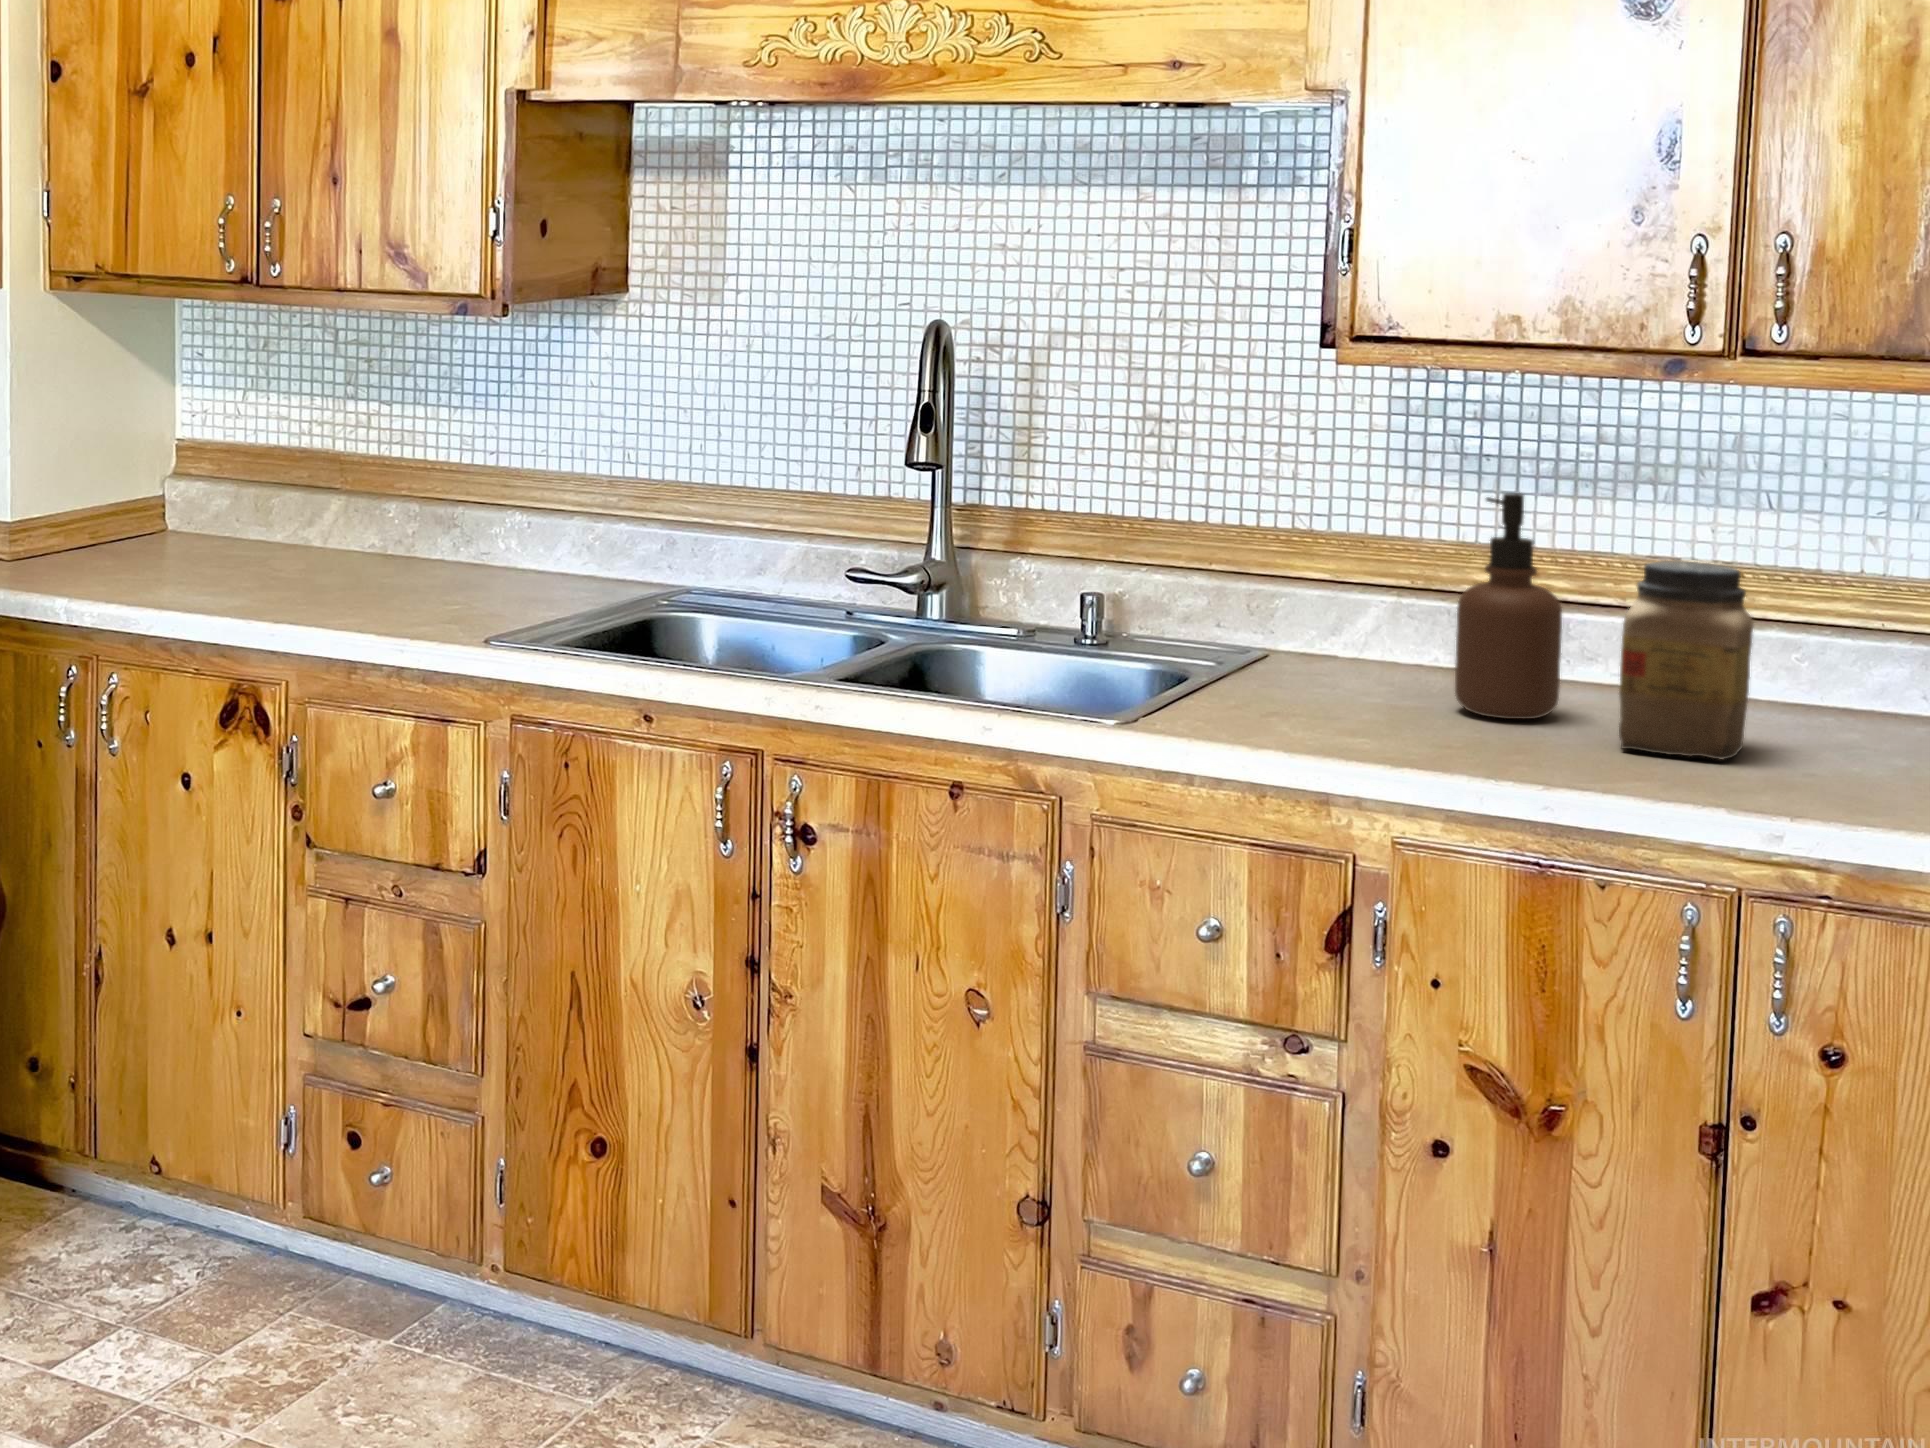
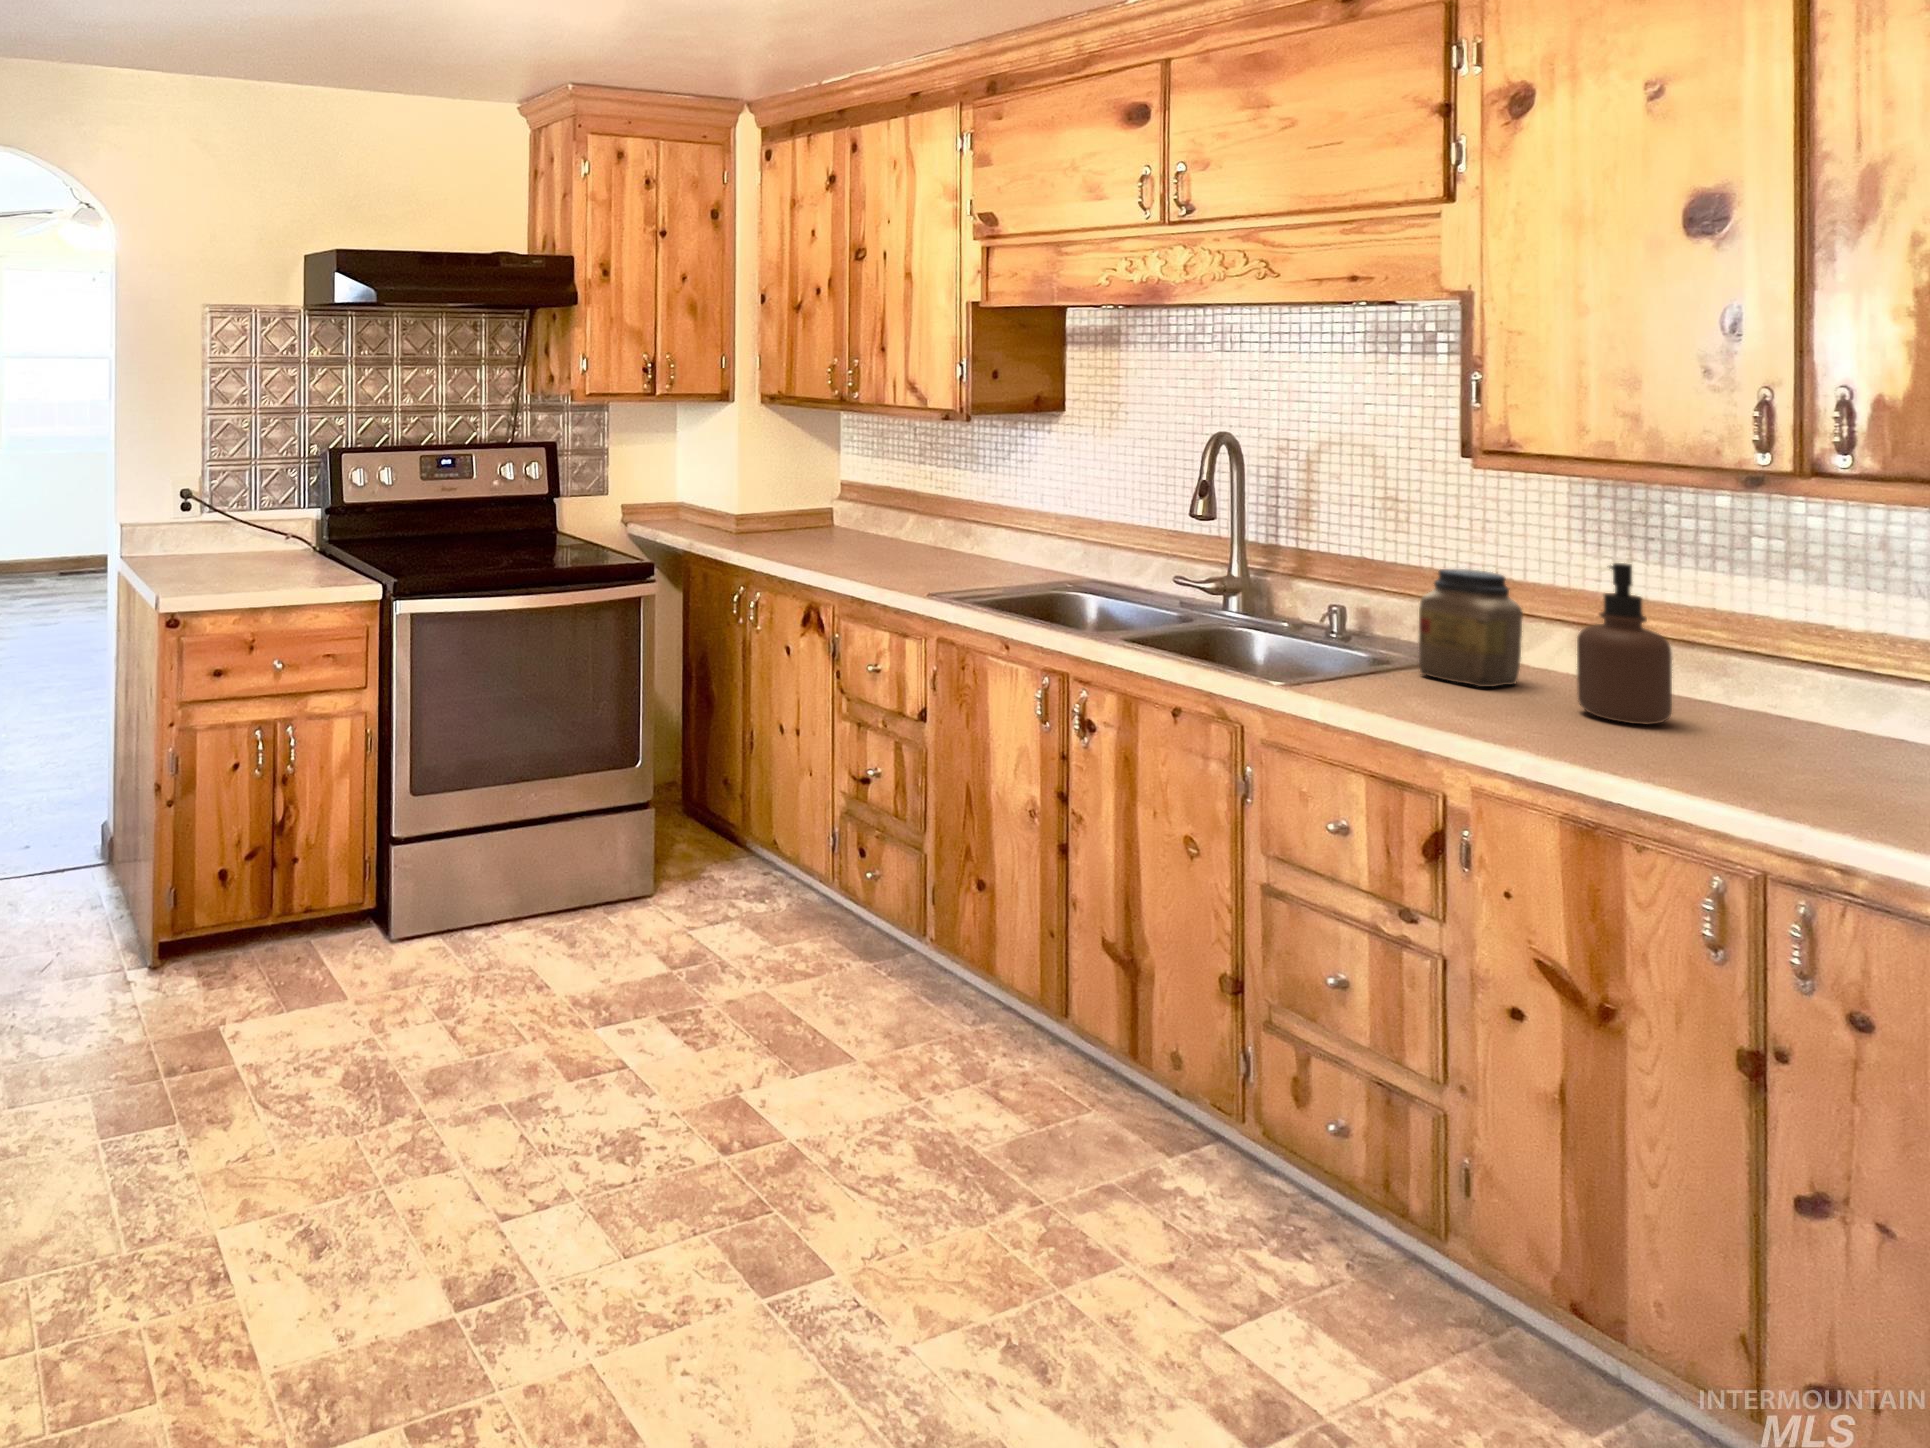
jar: present [1619,561,1753,759] -> present [1418,569,1523,687]

